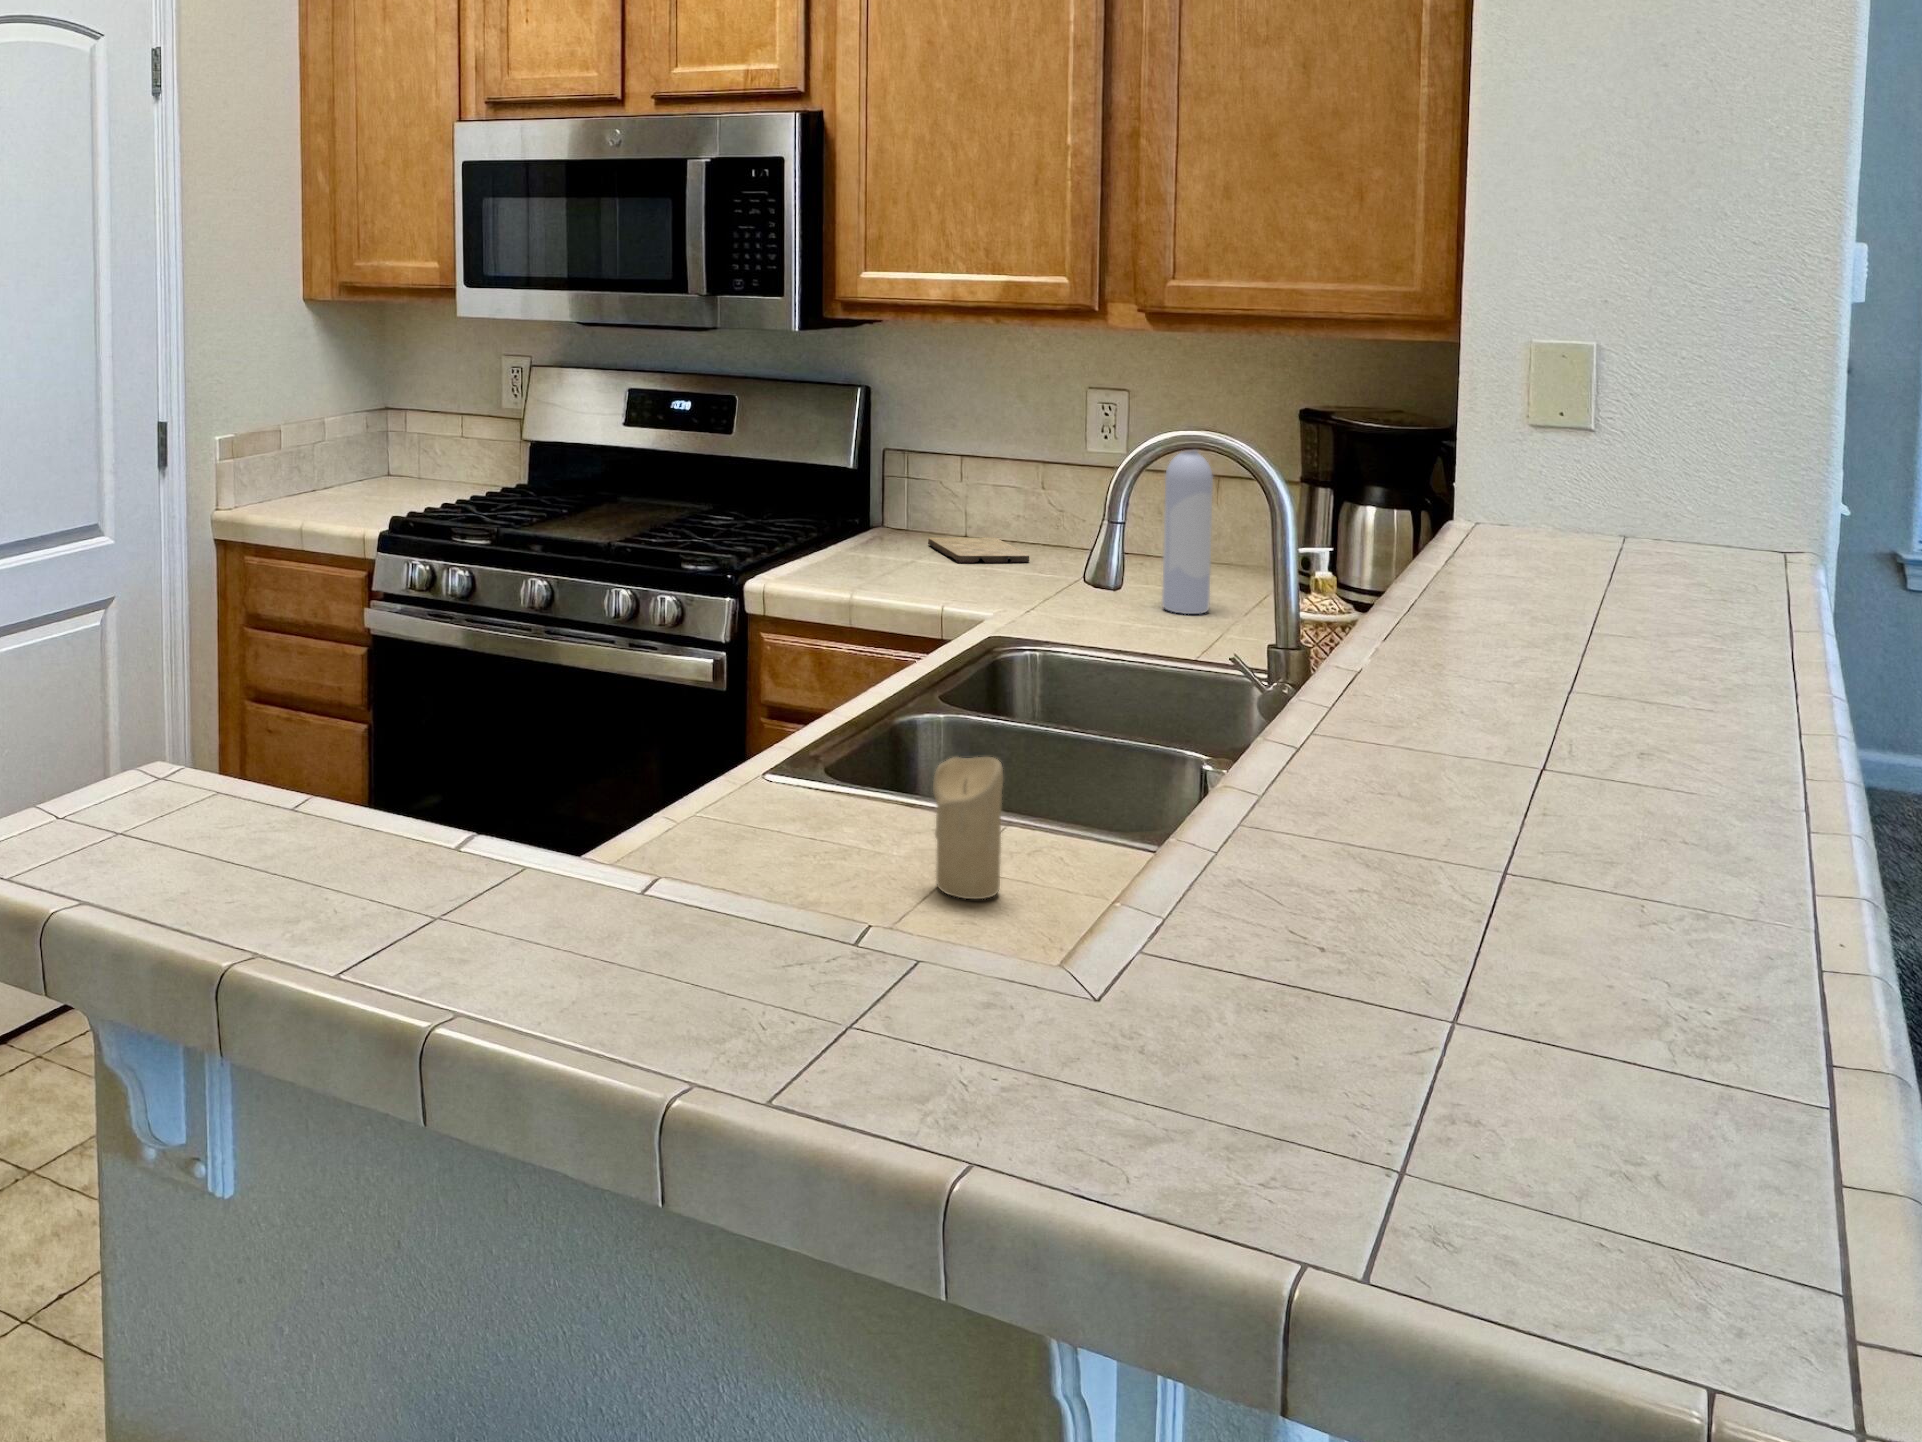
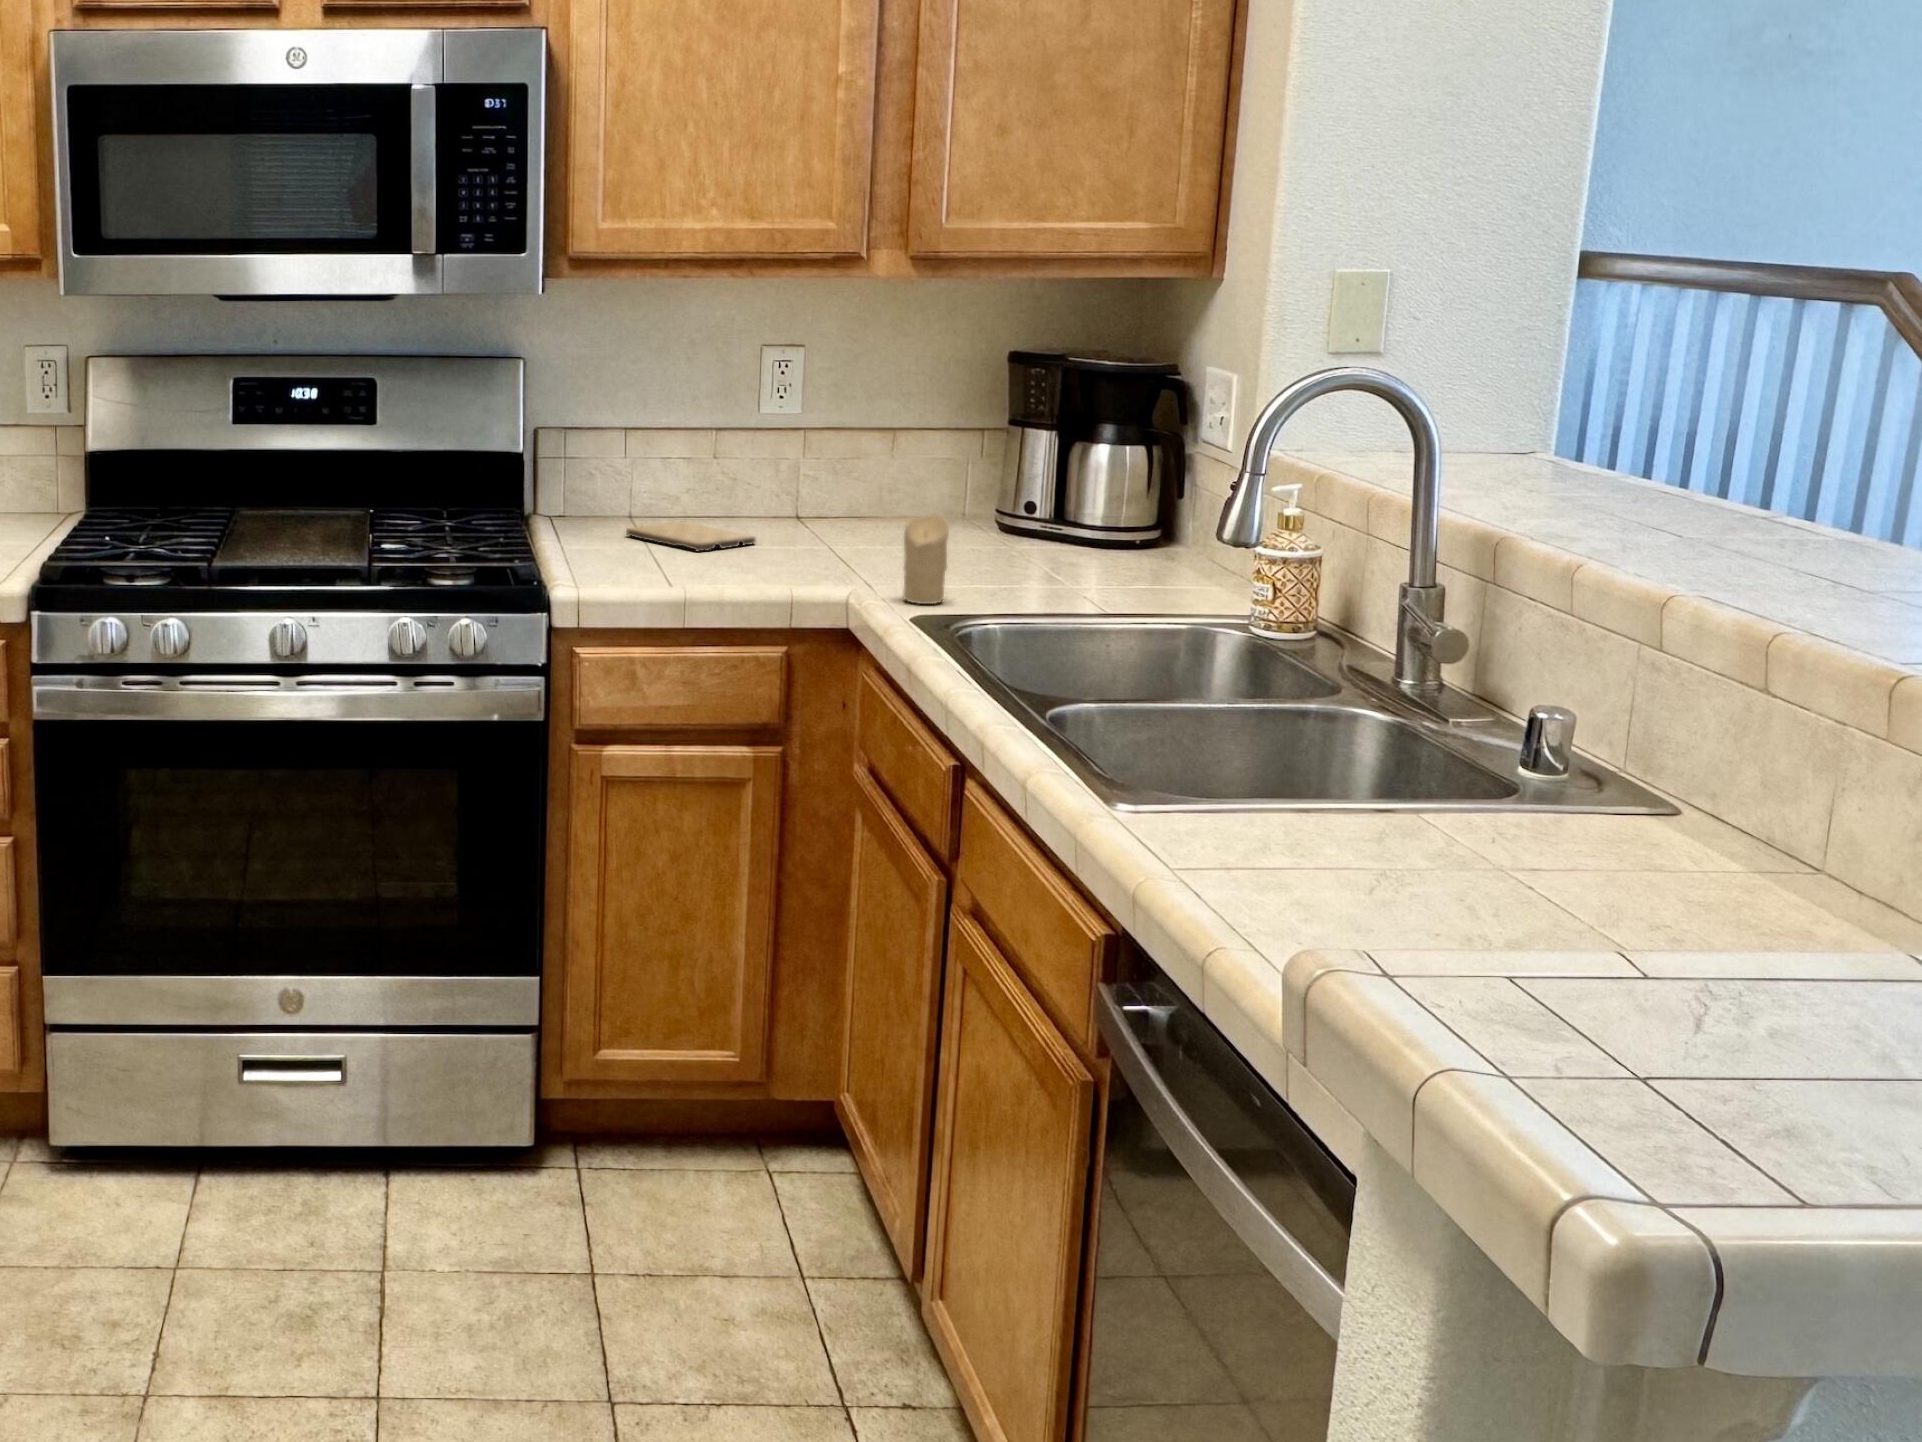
bottle: present [1162,450,1213,614] -> none [971,390,1027,579]
candle: present [933,757,1003,899] -> present [903,515,949,604]

